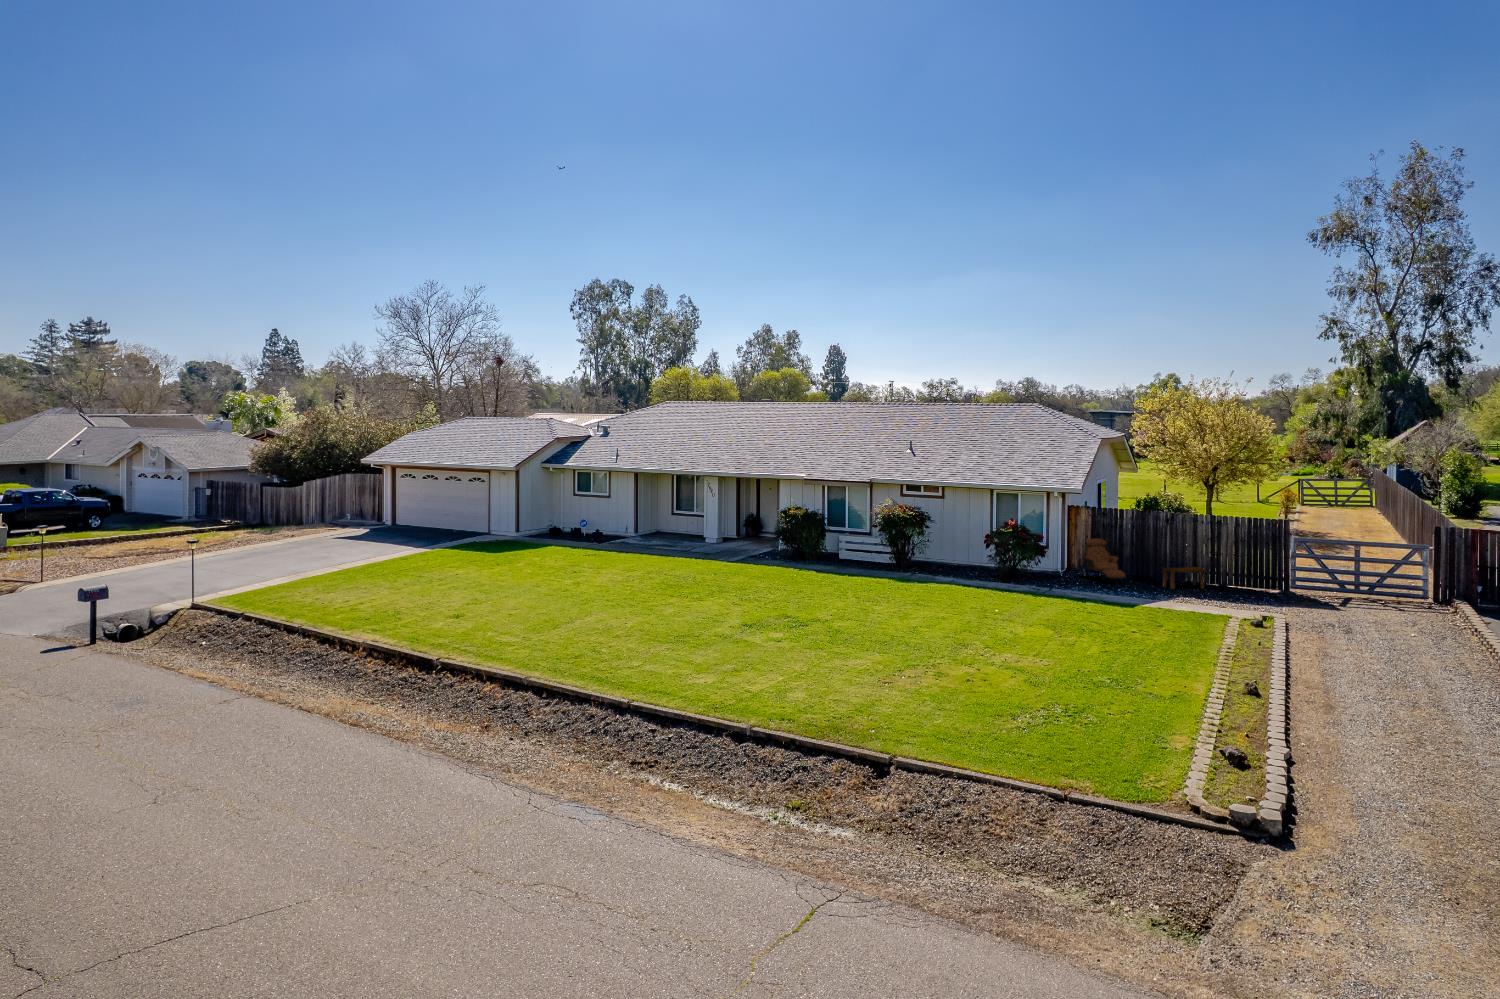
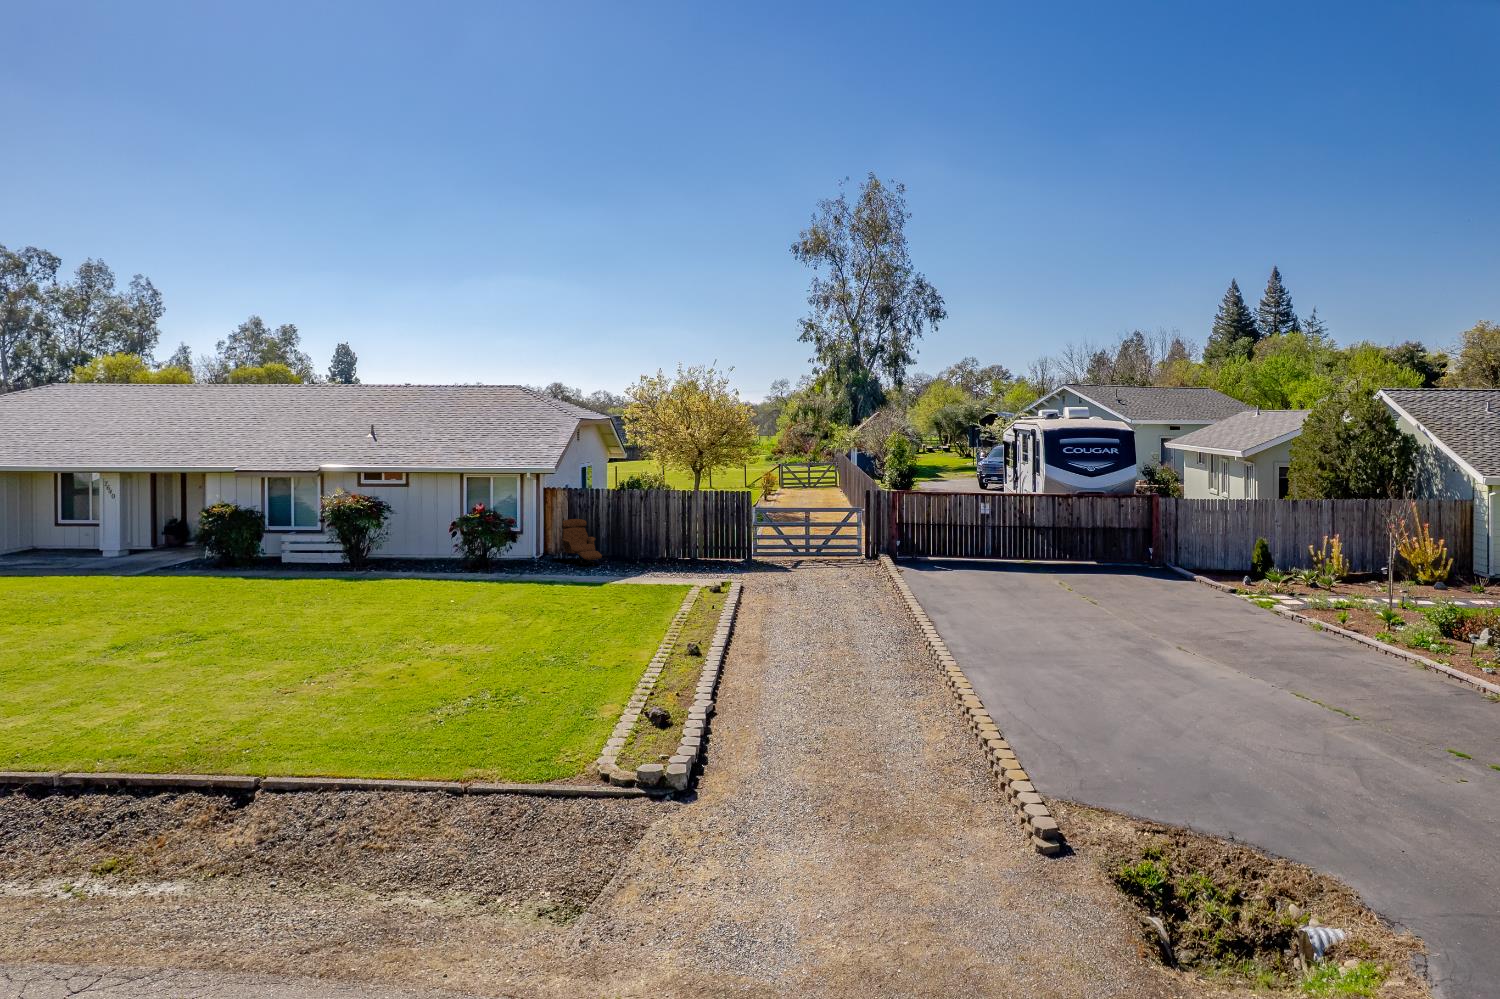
bench: present [1163,567,1206,589] -> none [638,543,677,566]

